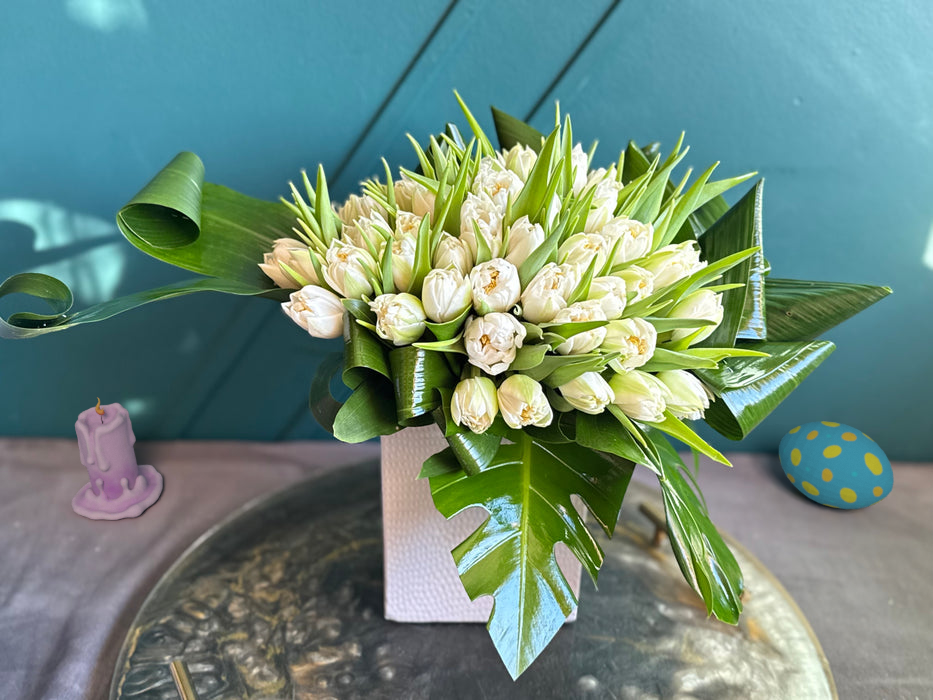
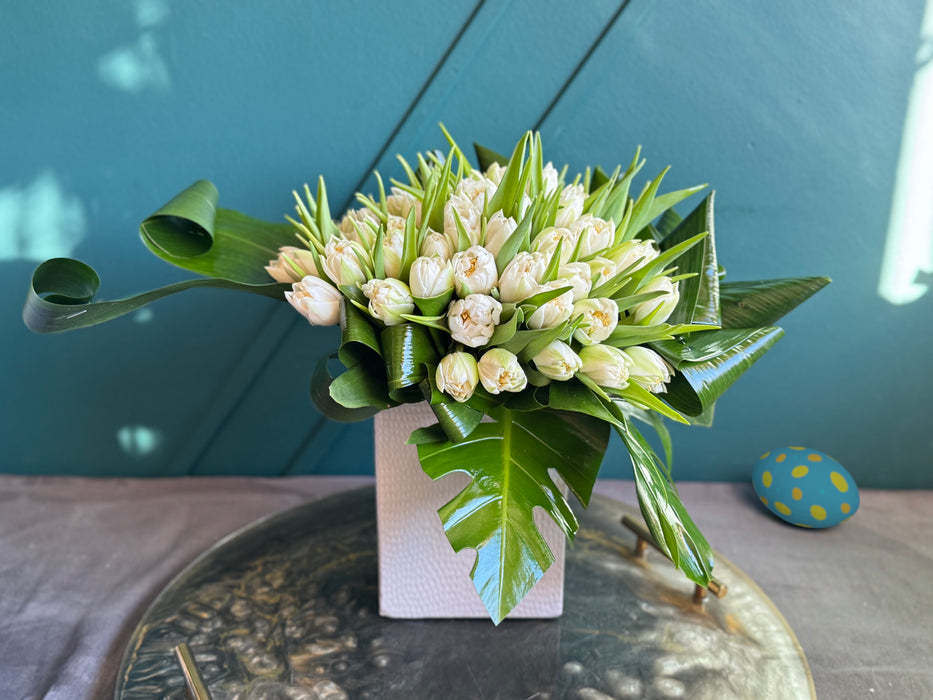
candle: present [71,398,163,520] -> none [90,425,177,542]

